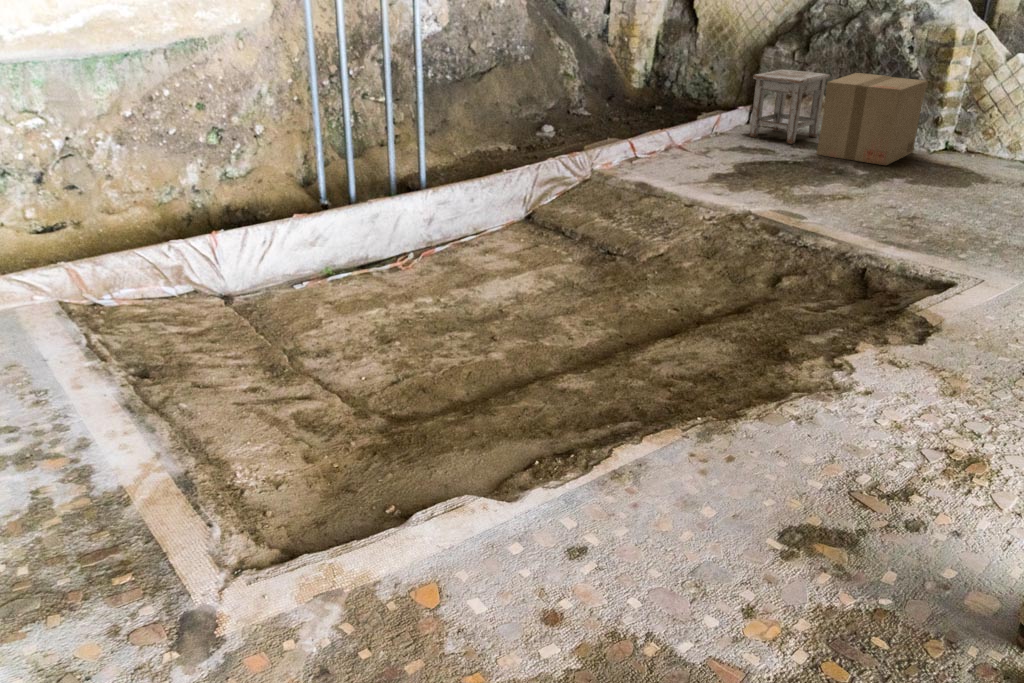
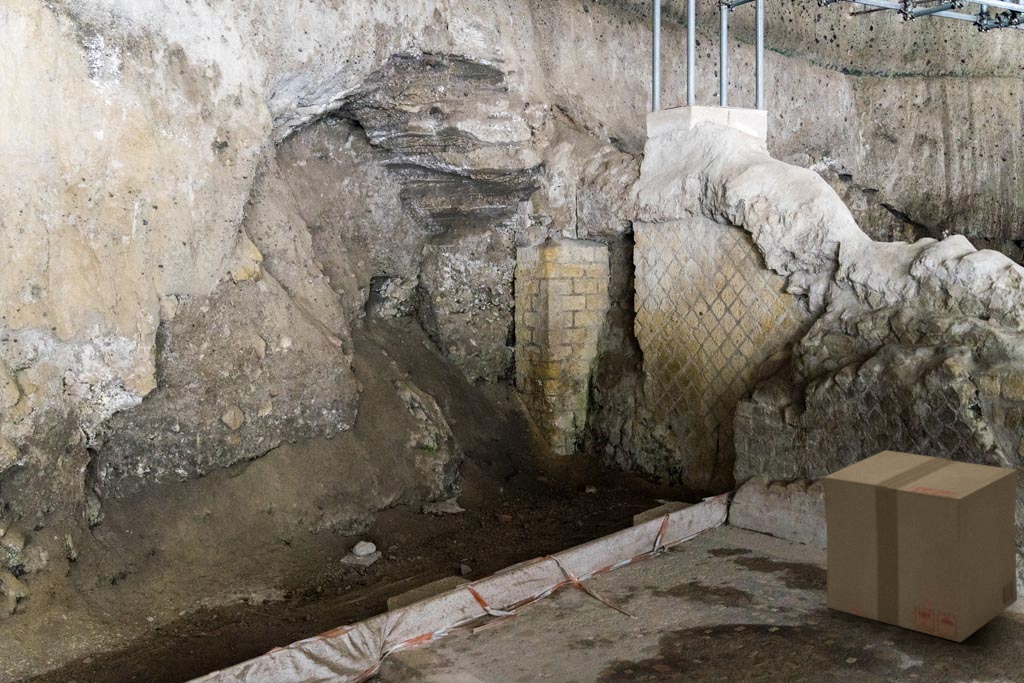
stool: present [750,69,830,144] -> none [706,438,844,577]

